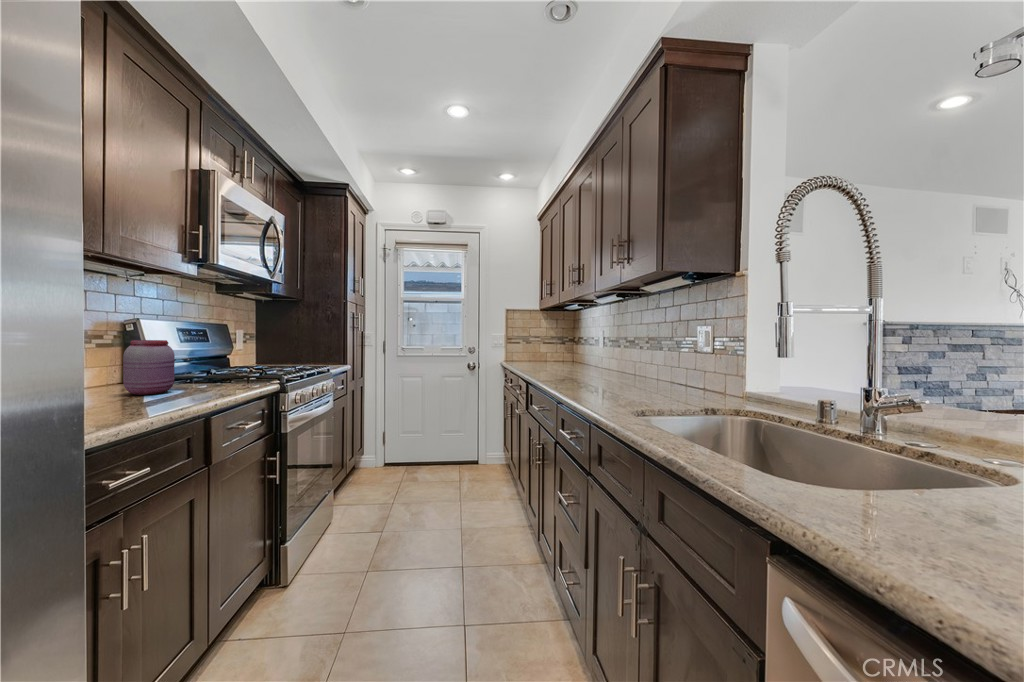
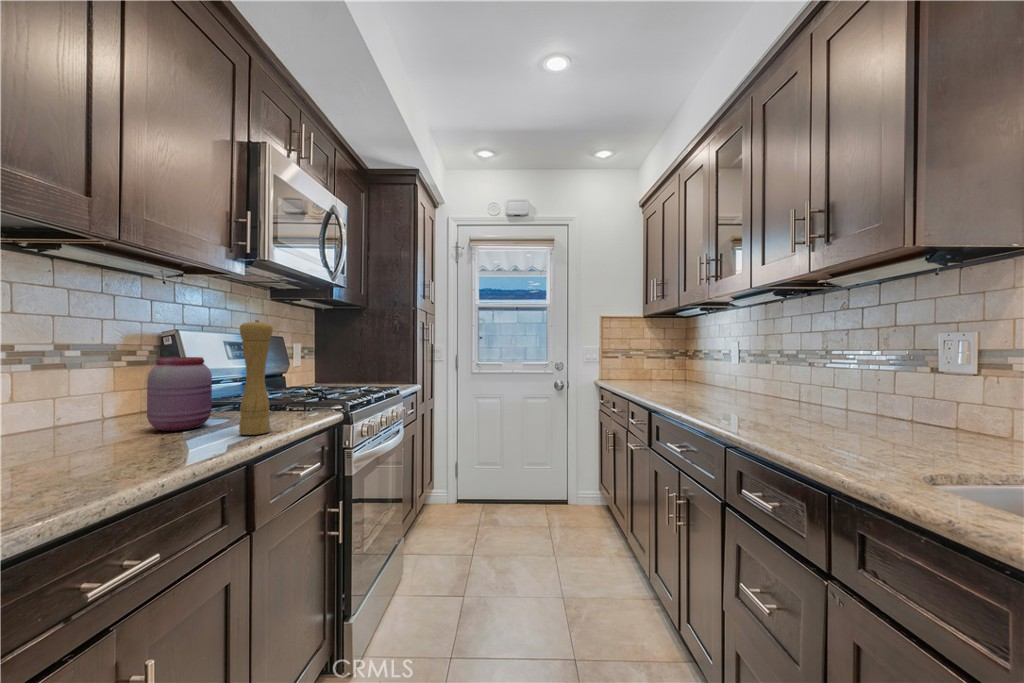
pepper mill: none [199,313,224,396] -> present [239,320,273,435]

